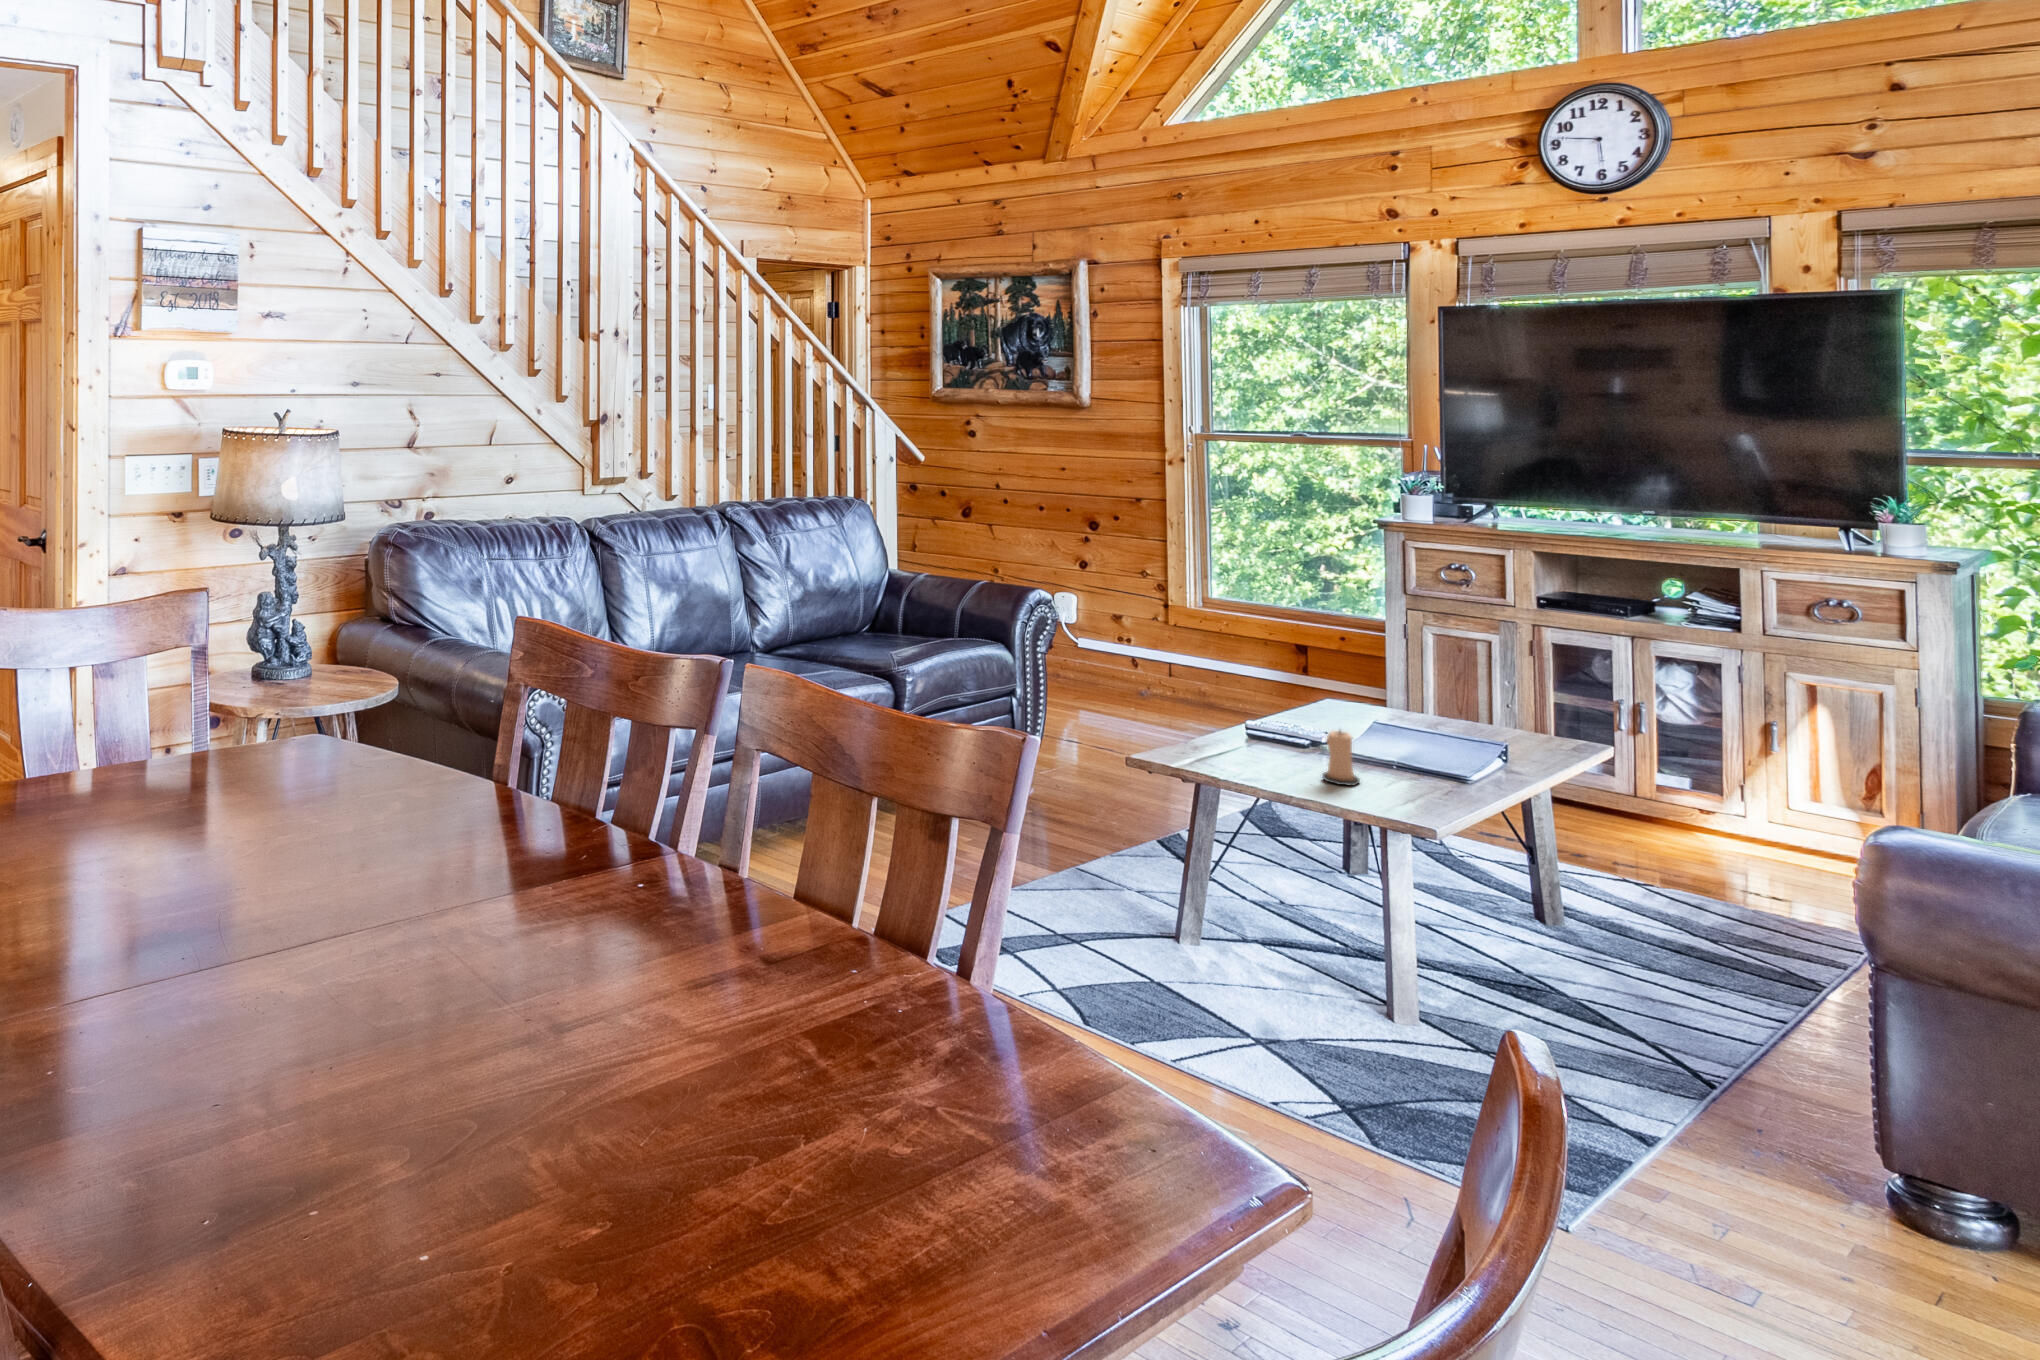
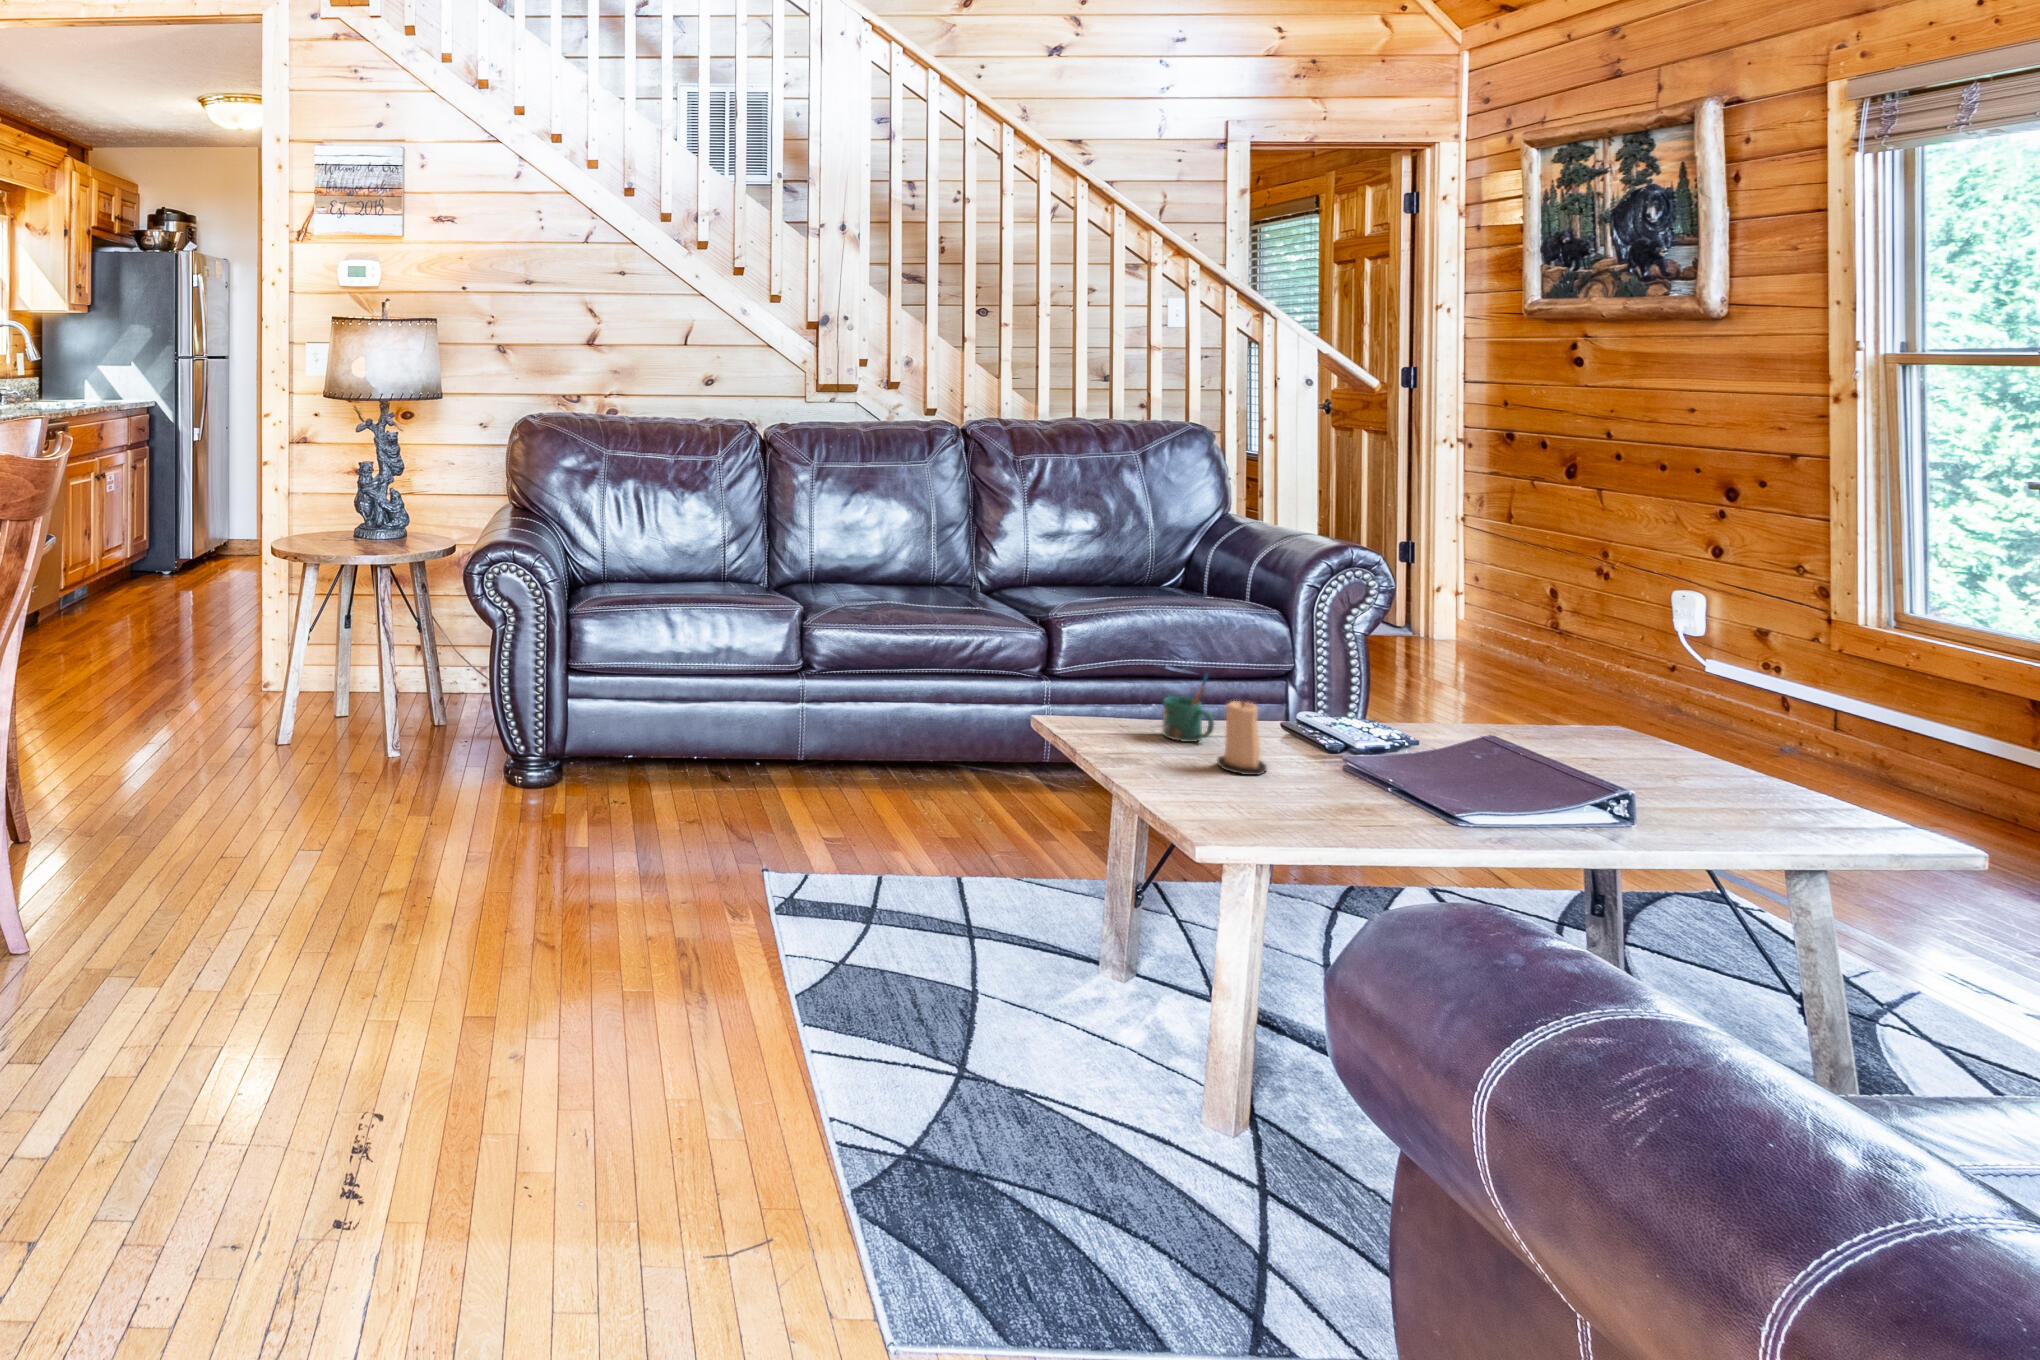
mug: none [1237,714,1280,770] -> present [1162,675,1214,742]

